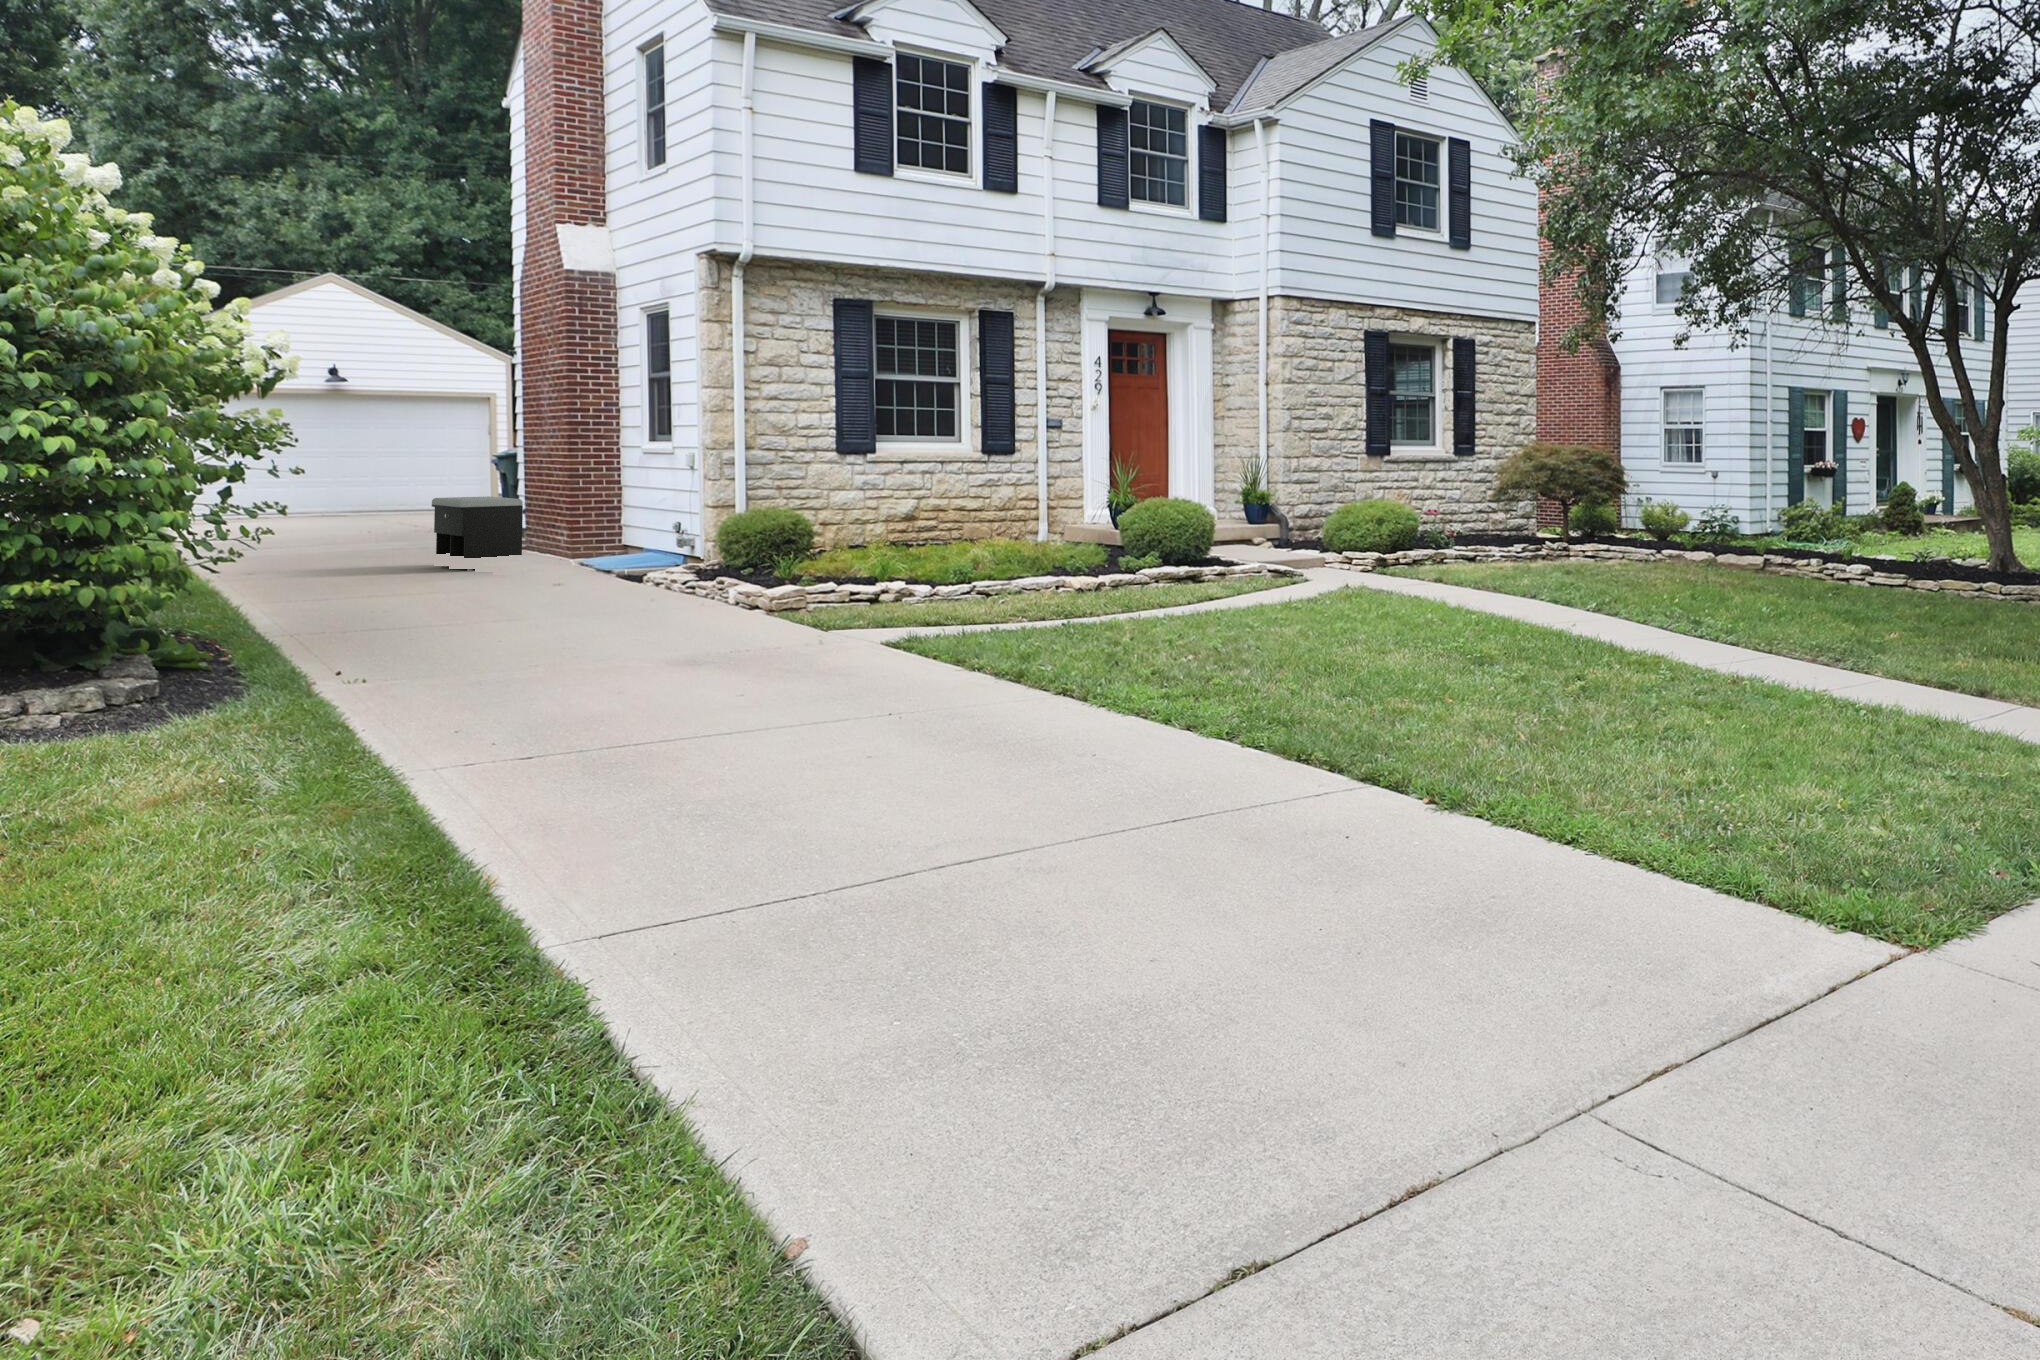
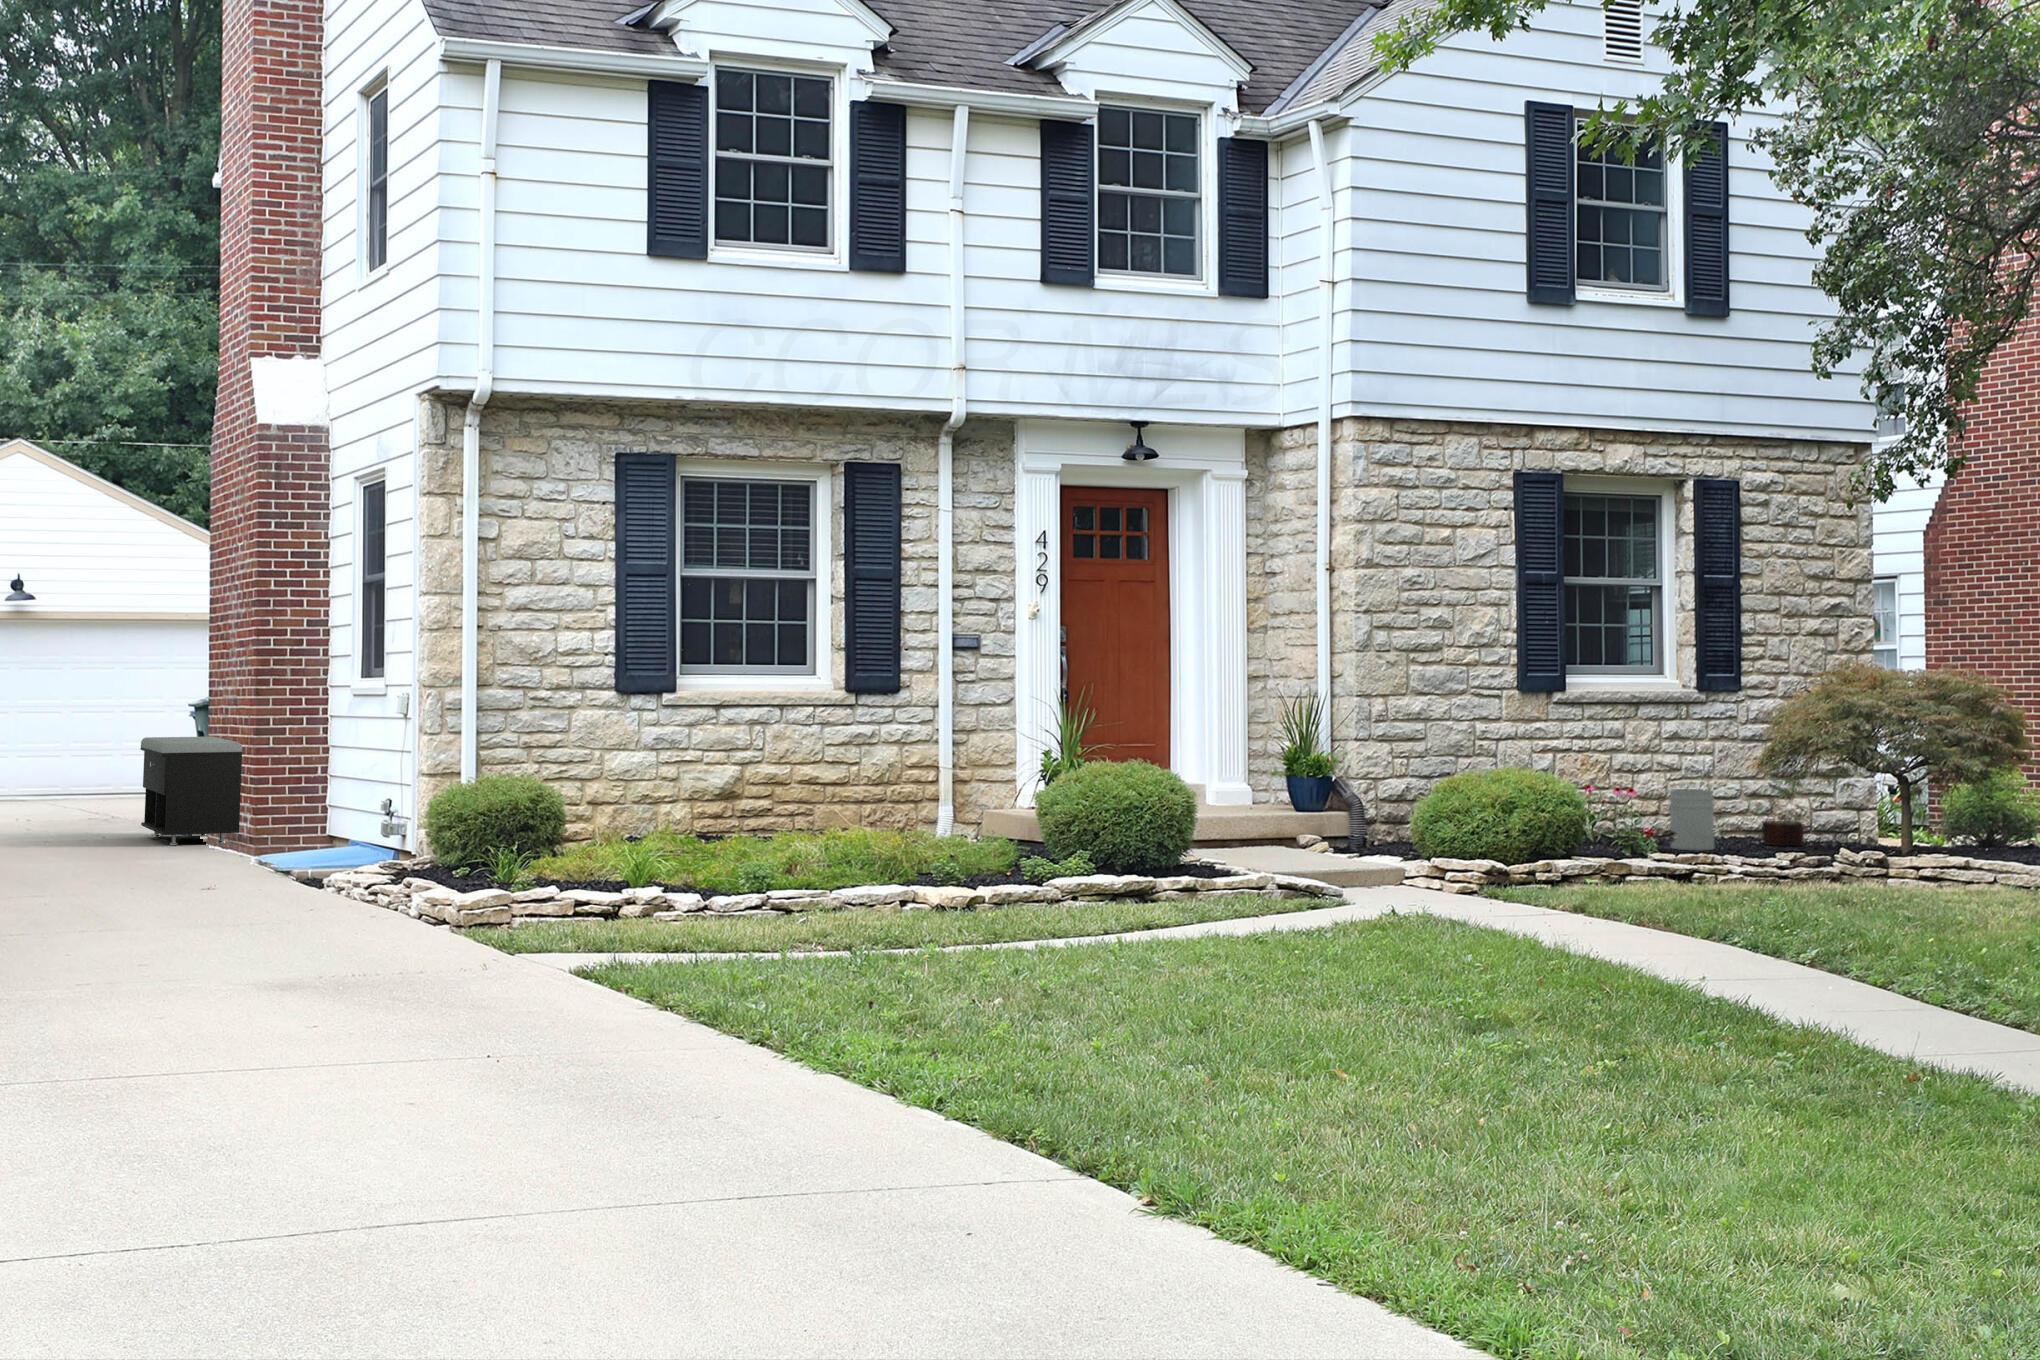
decorative plant: none [1481,497,1508,536] -> present [1753,776,1805,846]
bucket: none [1442,506,1470,539] -> present [1669,789,1723,851]

